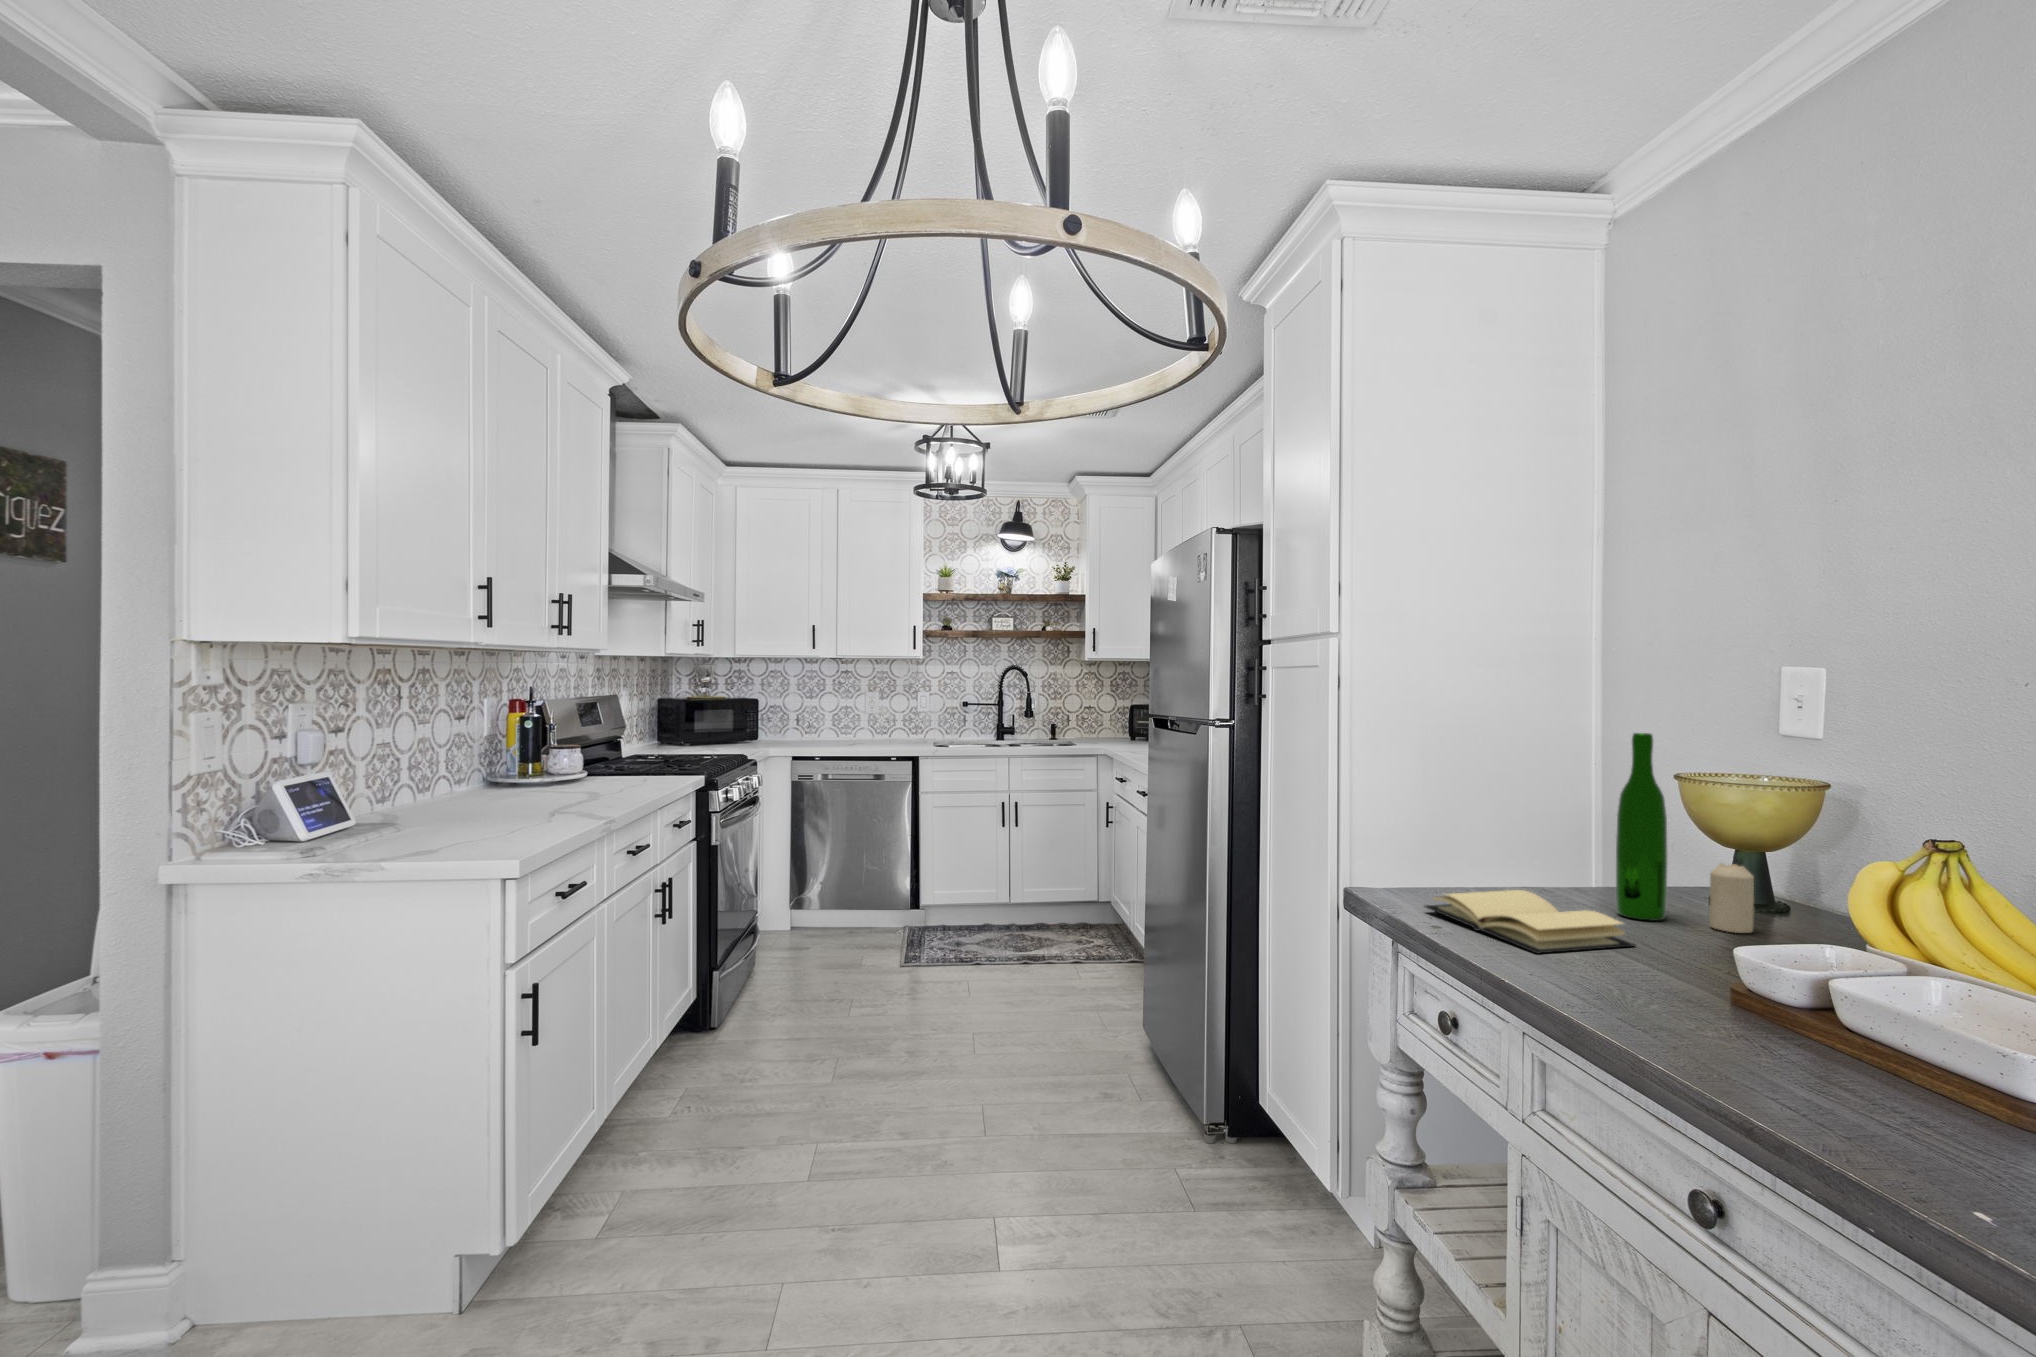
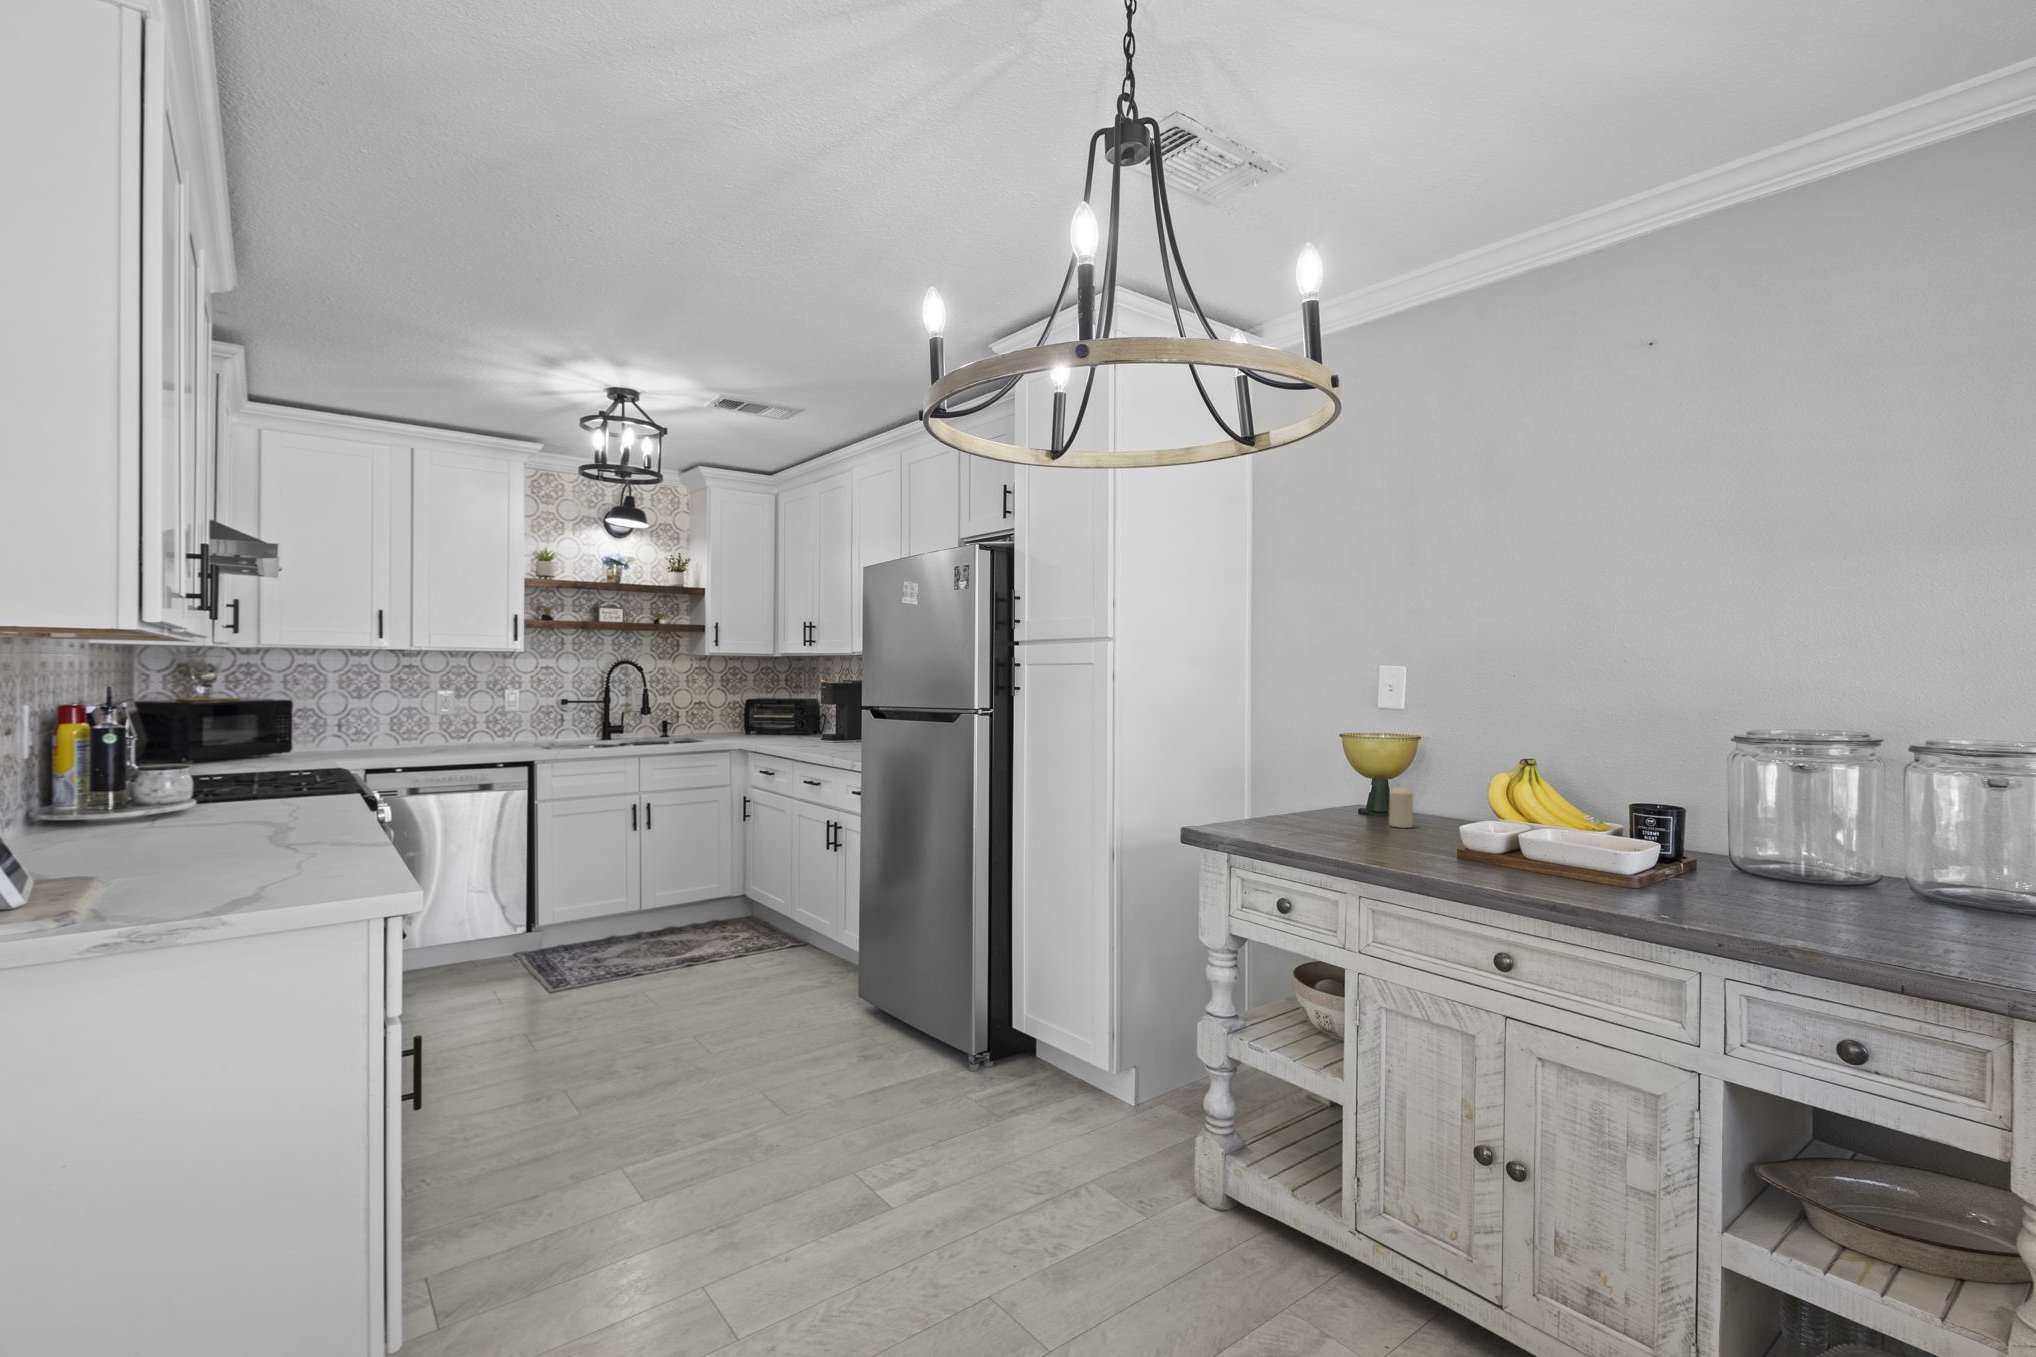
wine bottle: present [1616,733,1668,921] -> none [1337,706,1366,827]
book: present [1425,890,1635,954] -> none [1246,815,1380,849]

